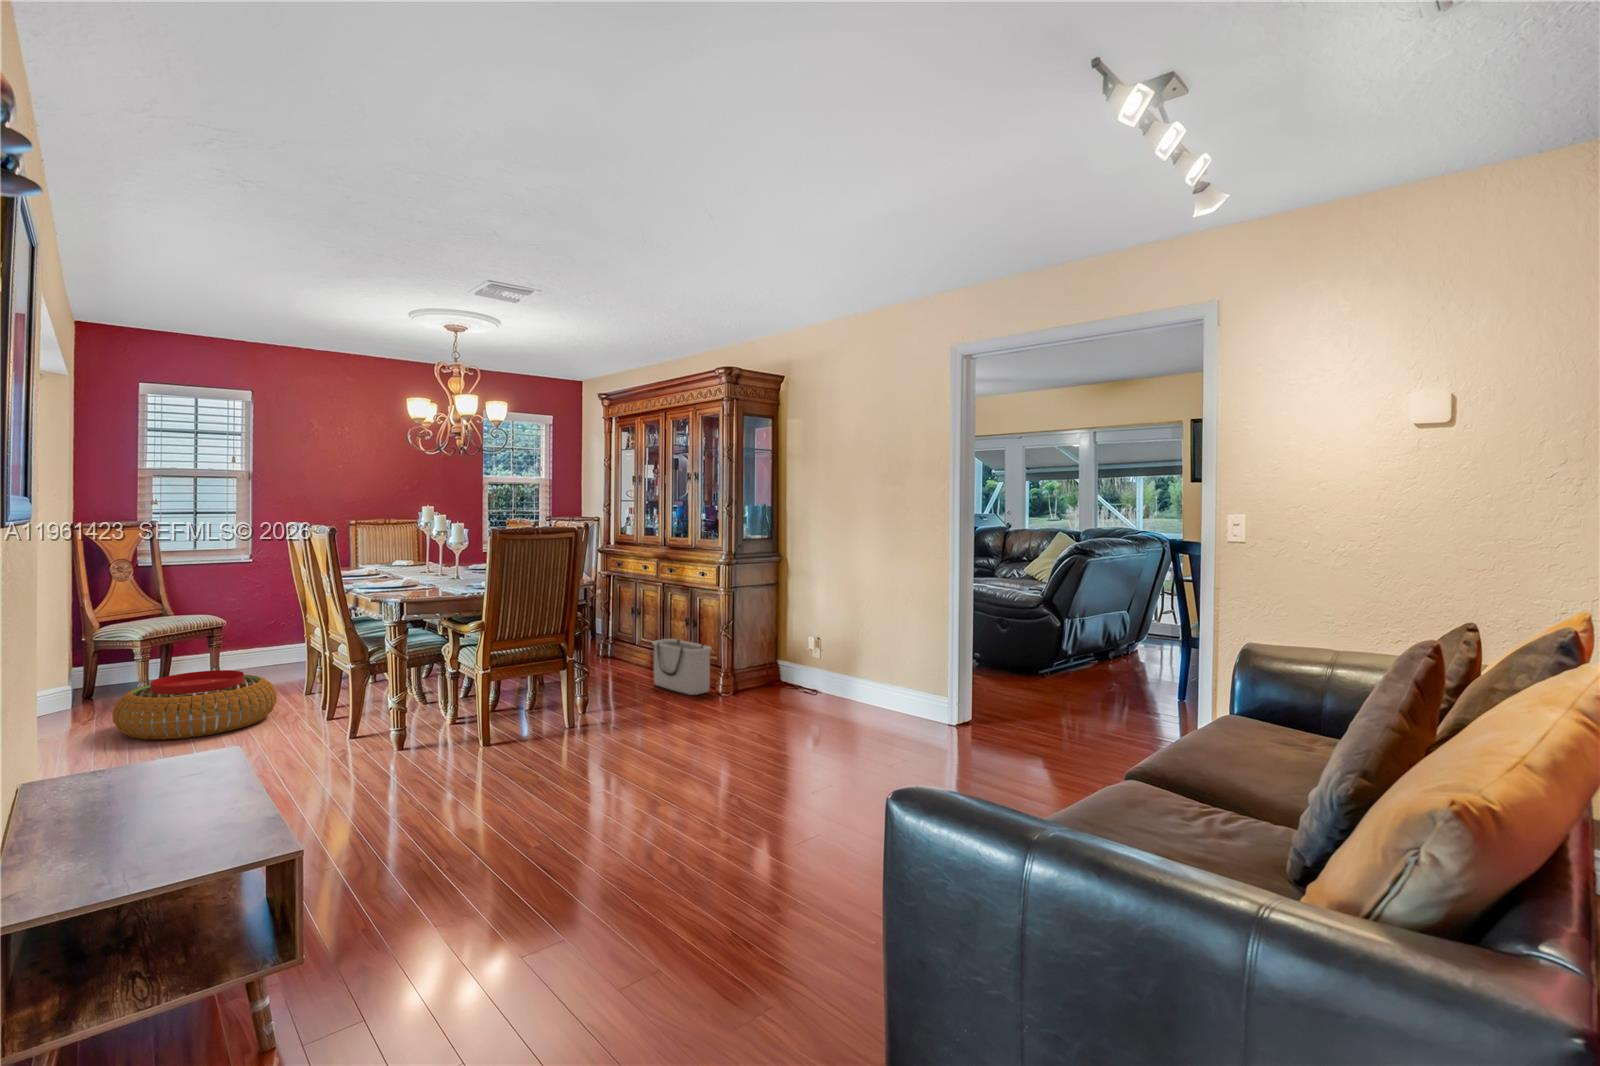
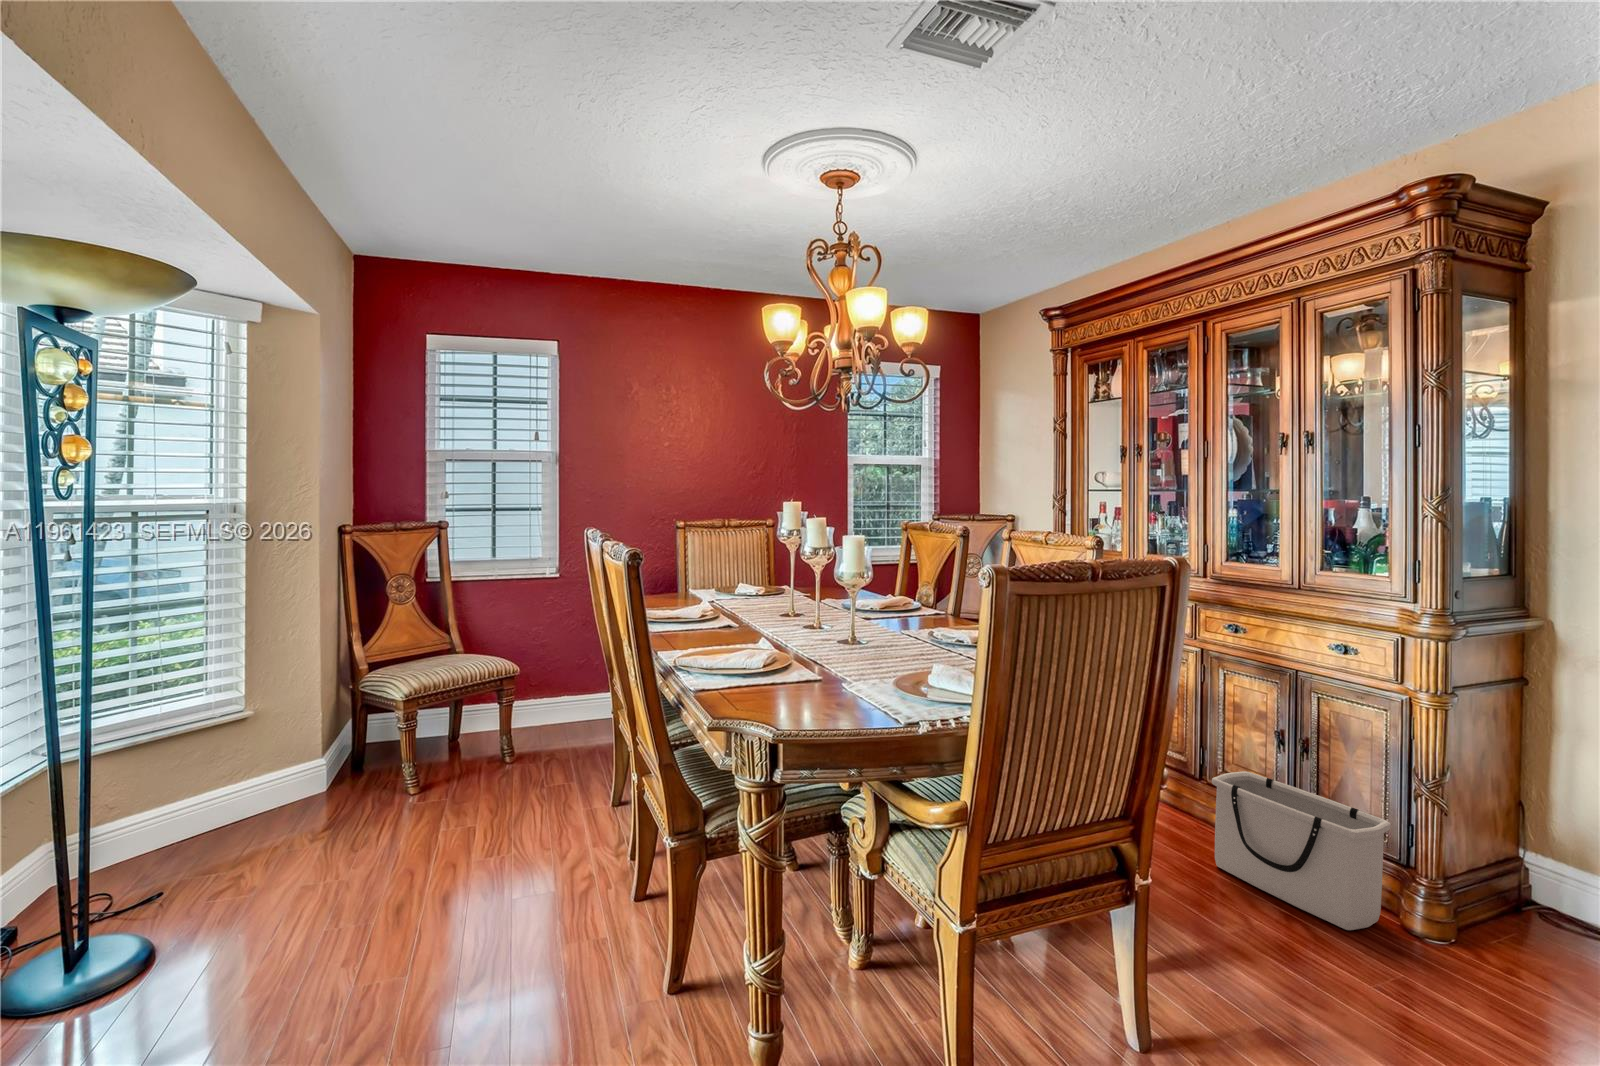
pouf: present [113,670,277,740] -> none [309,779,559,932]

